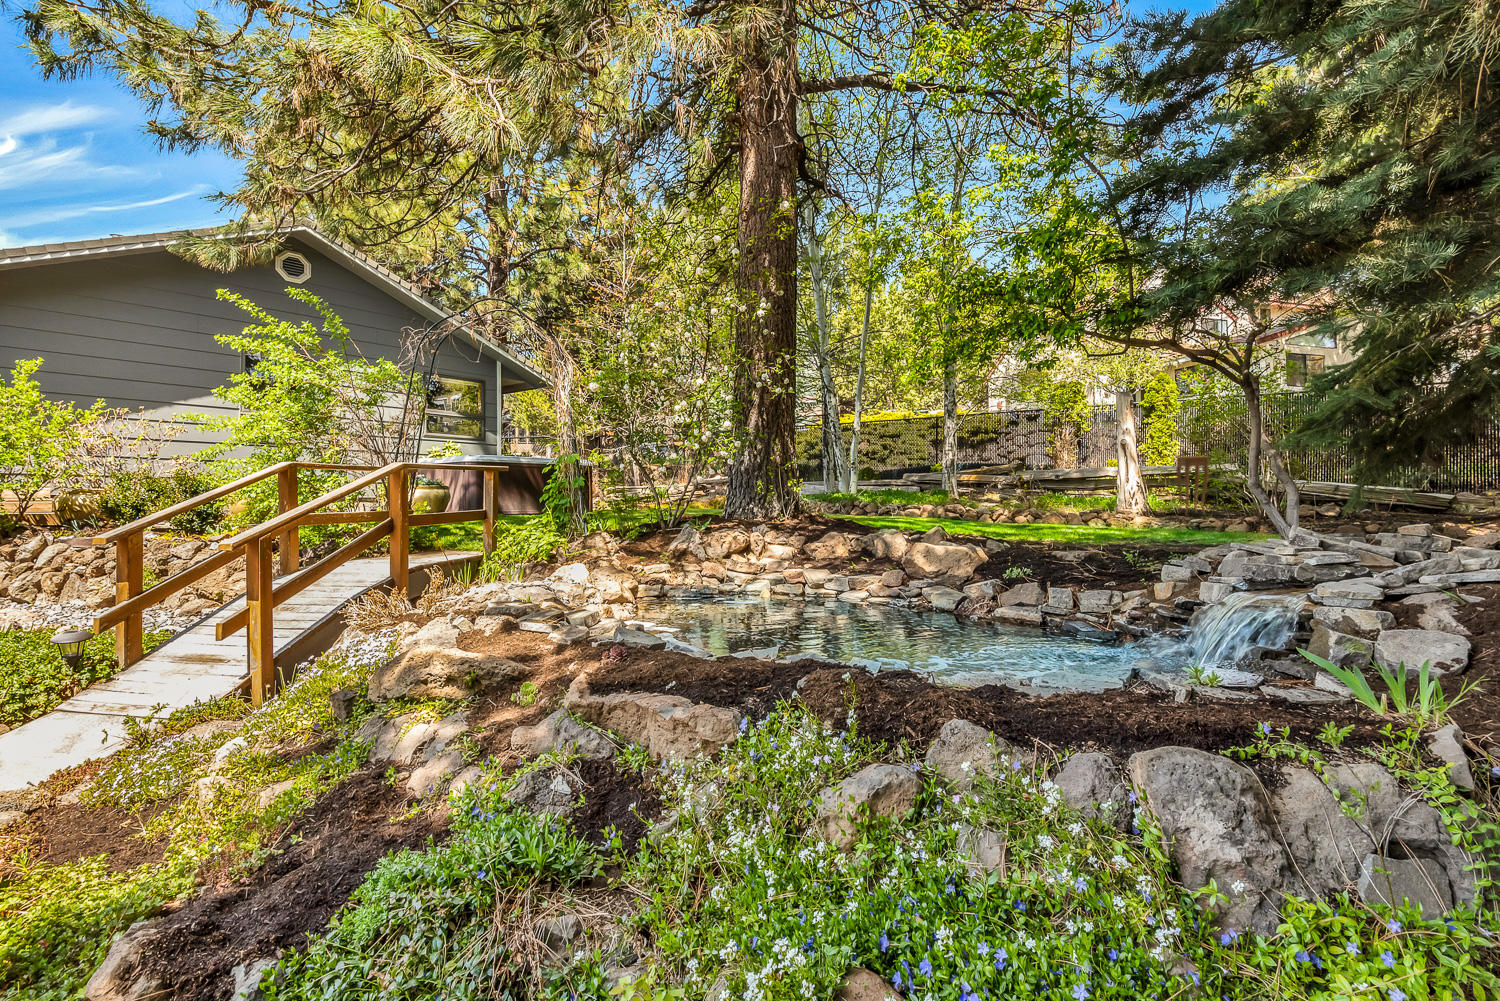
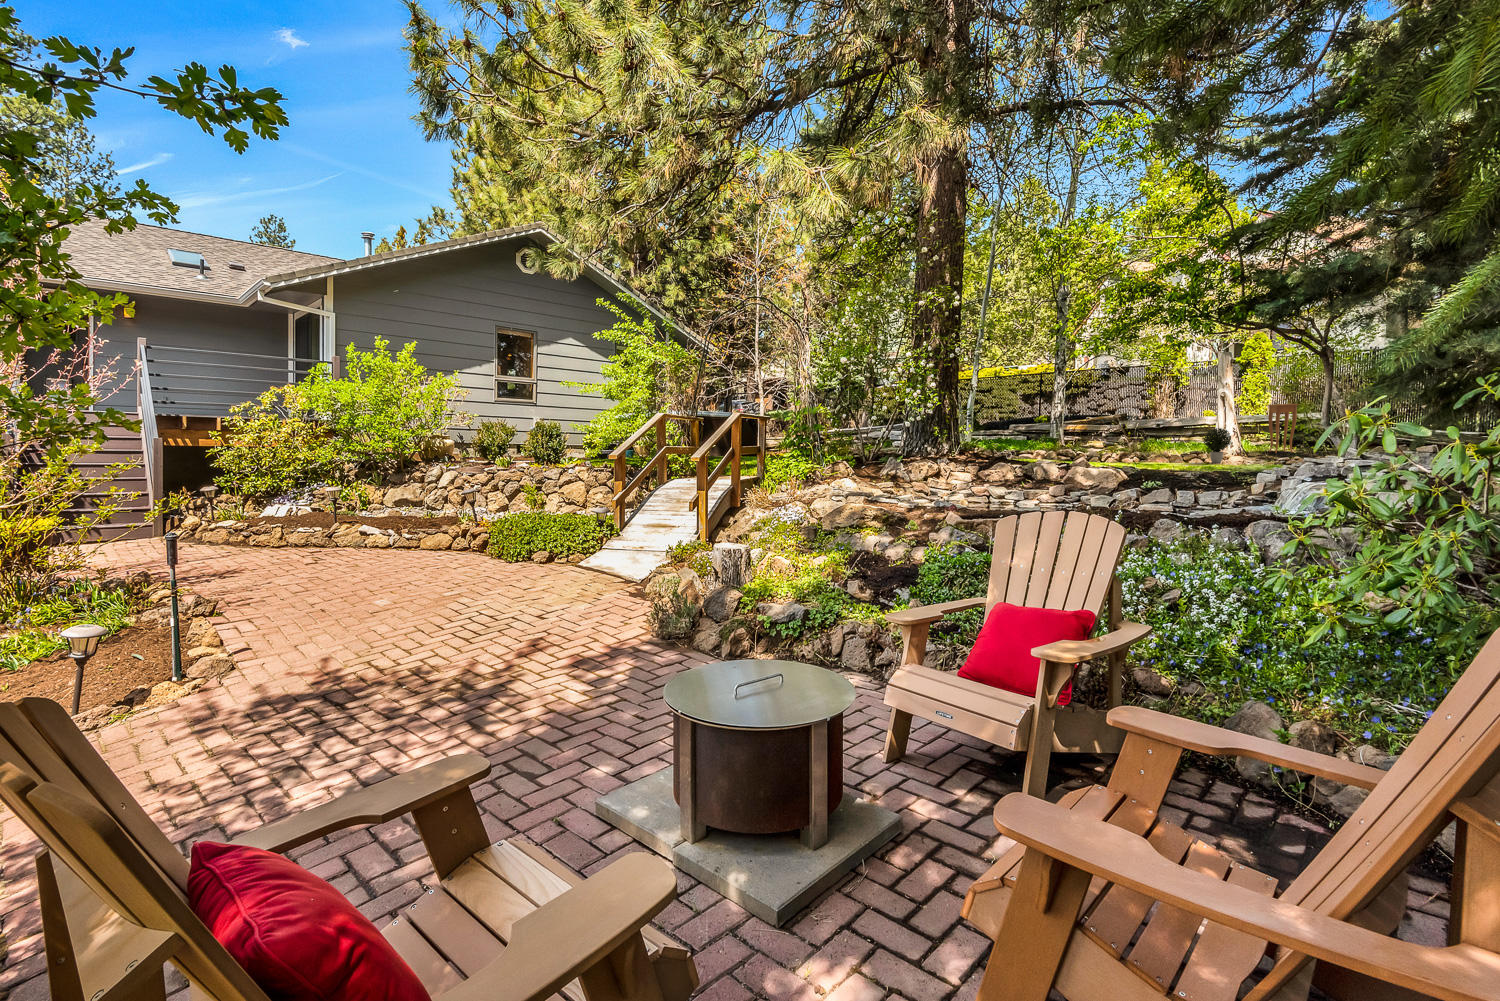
potted plant: none [1097,486,1133,530] -> present [1202,428,1231,463]

